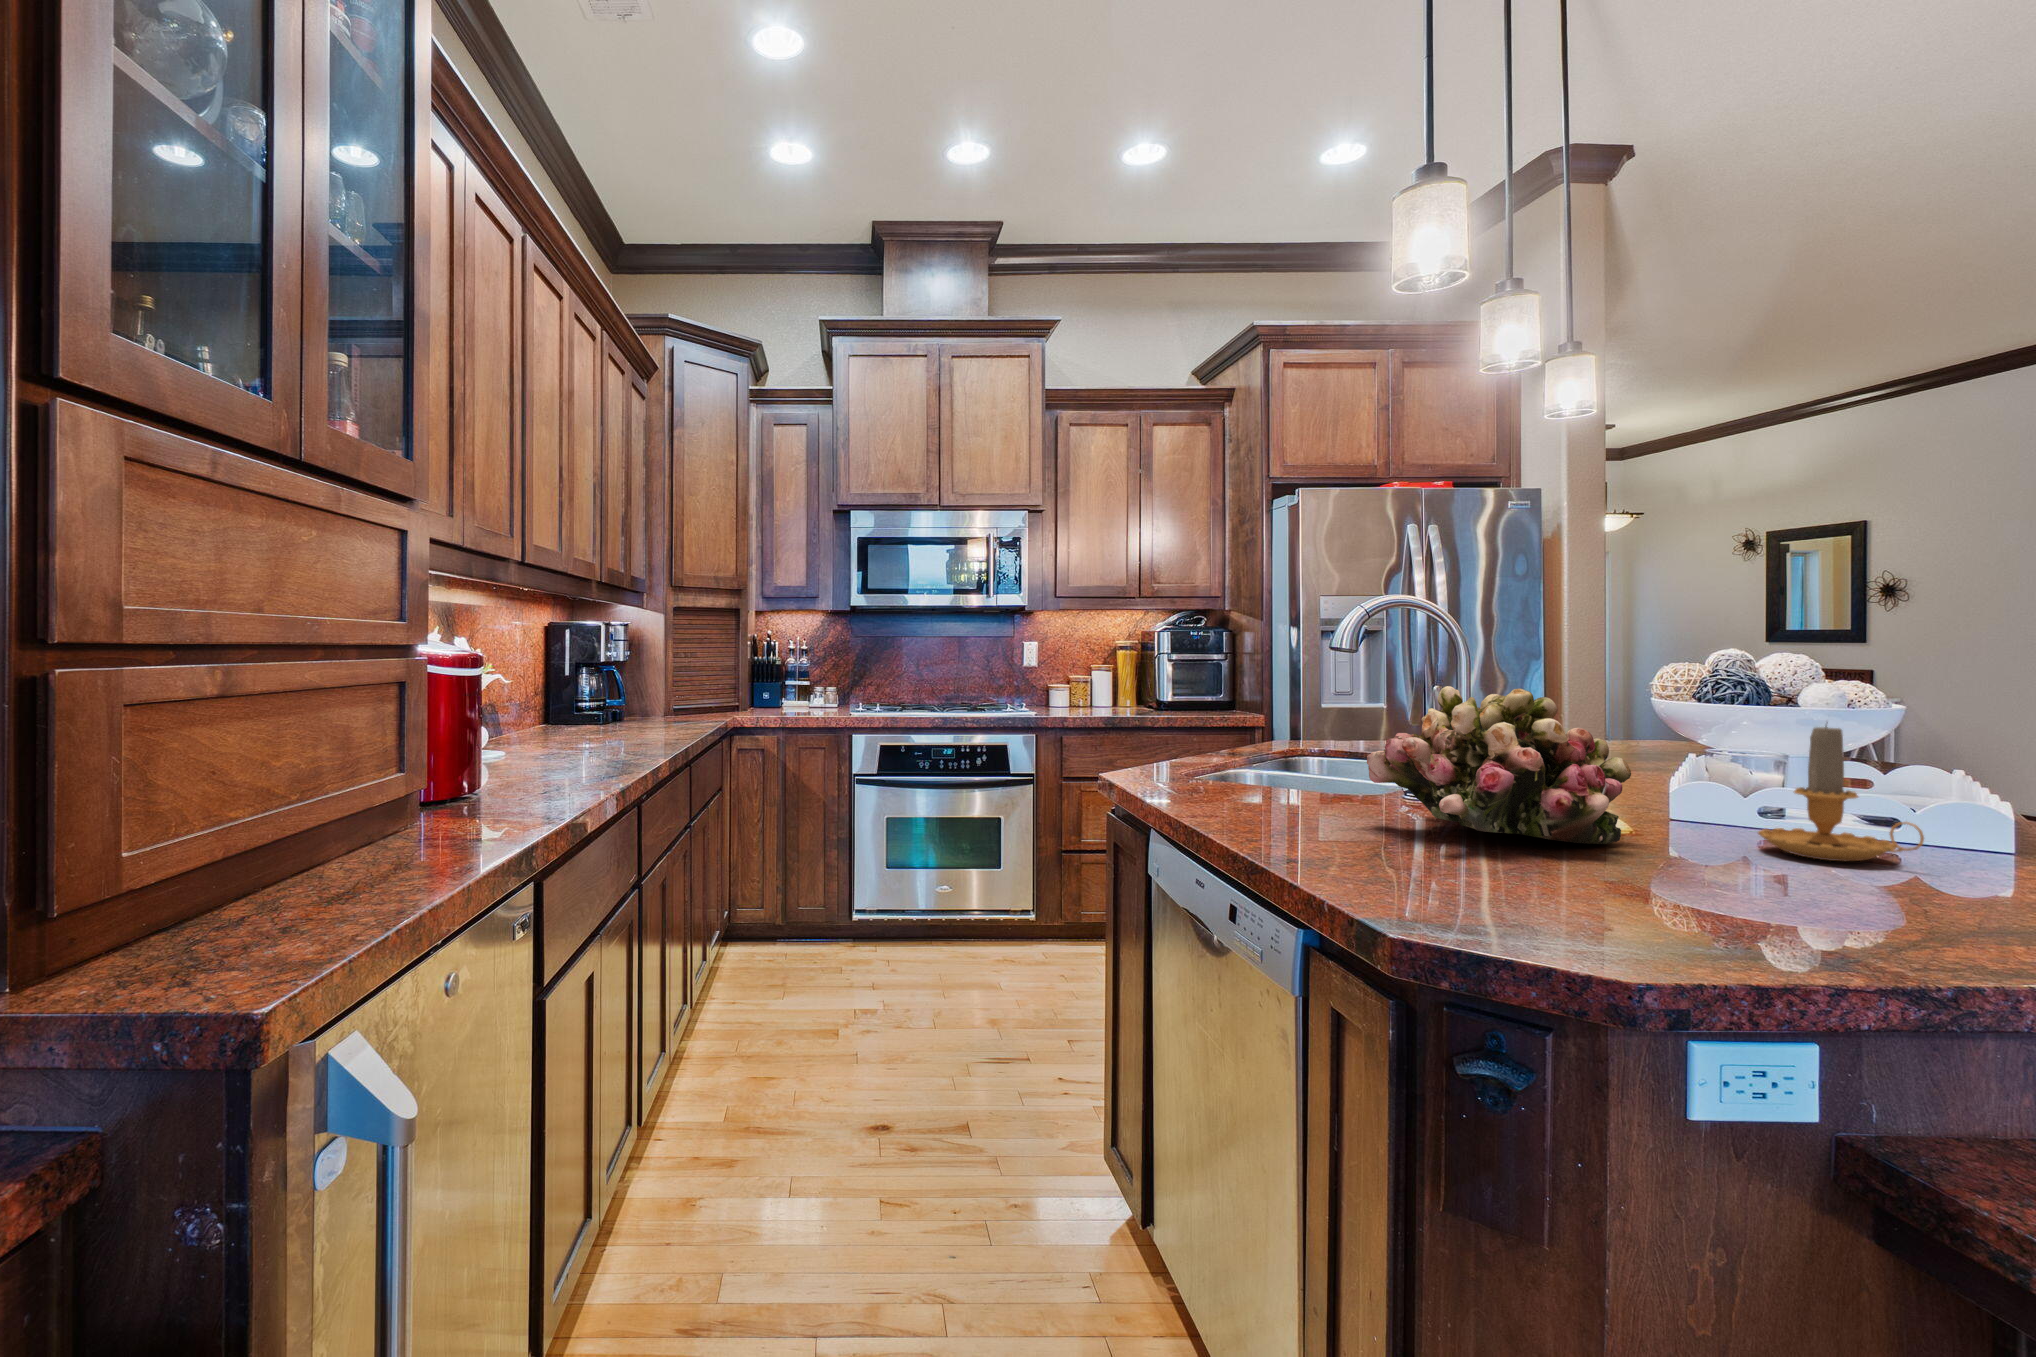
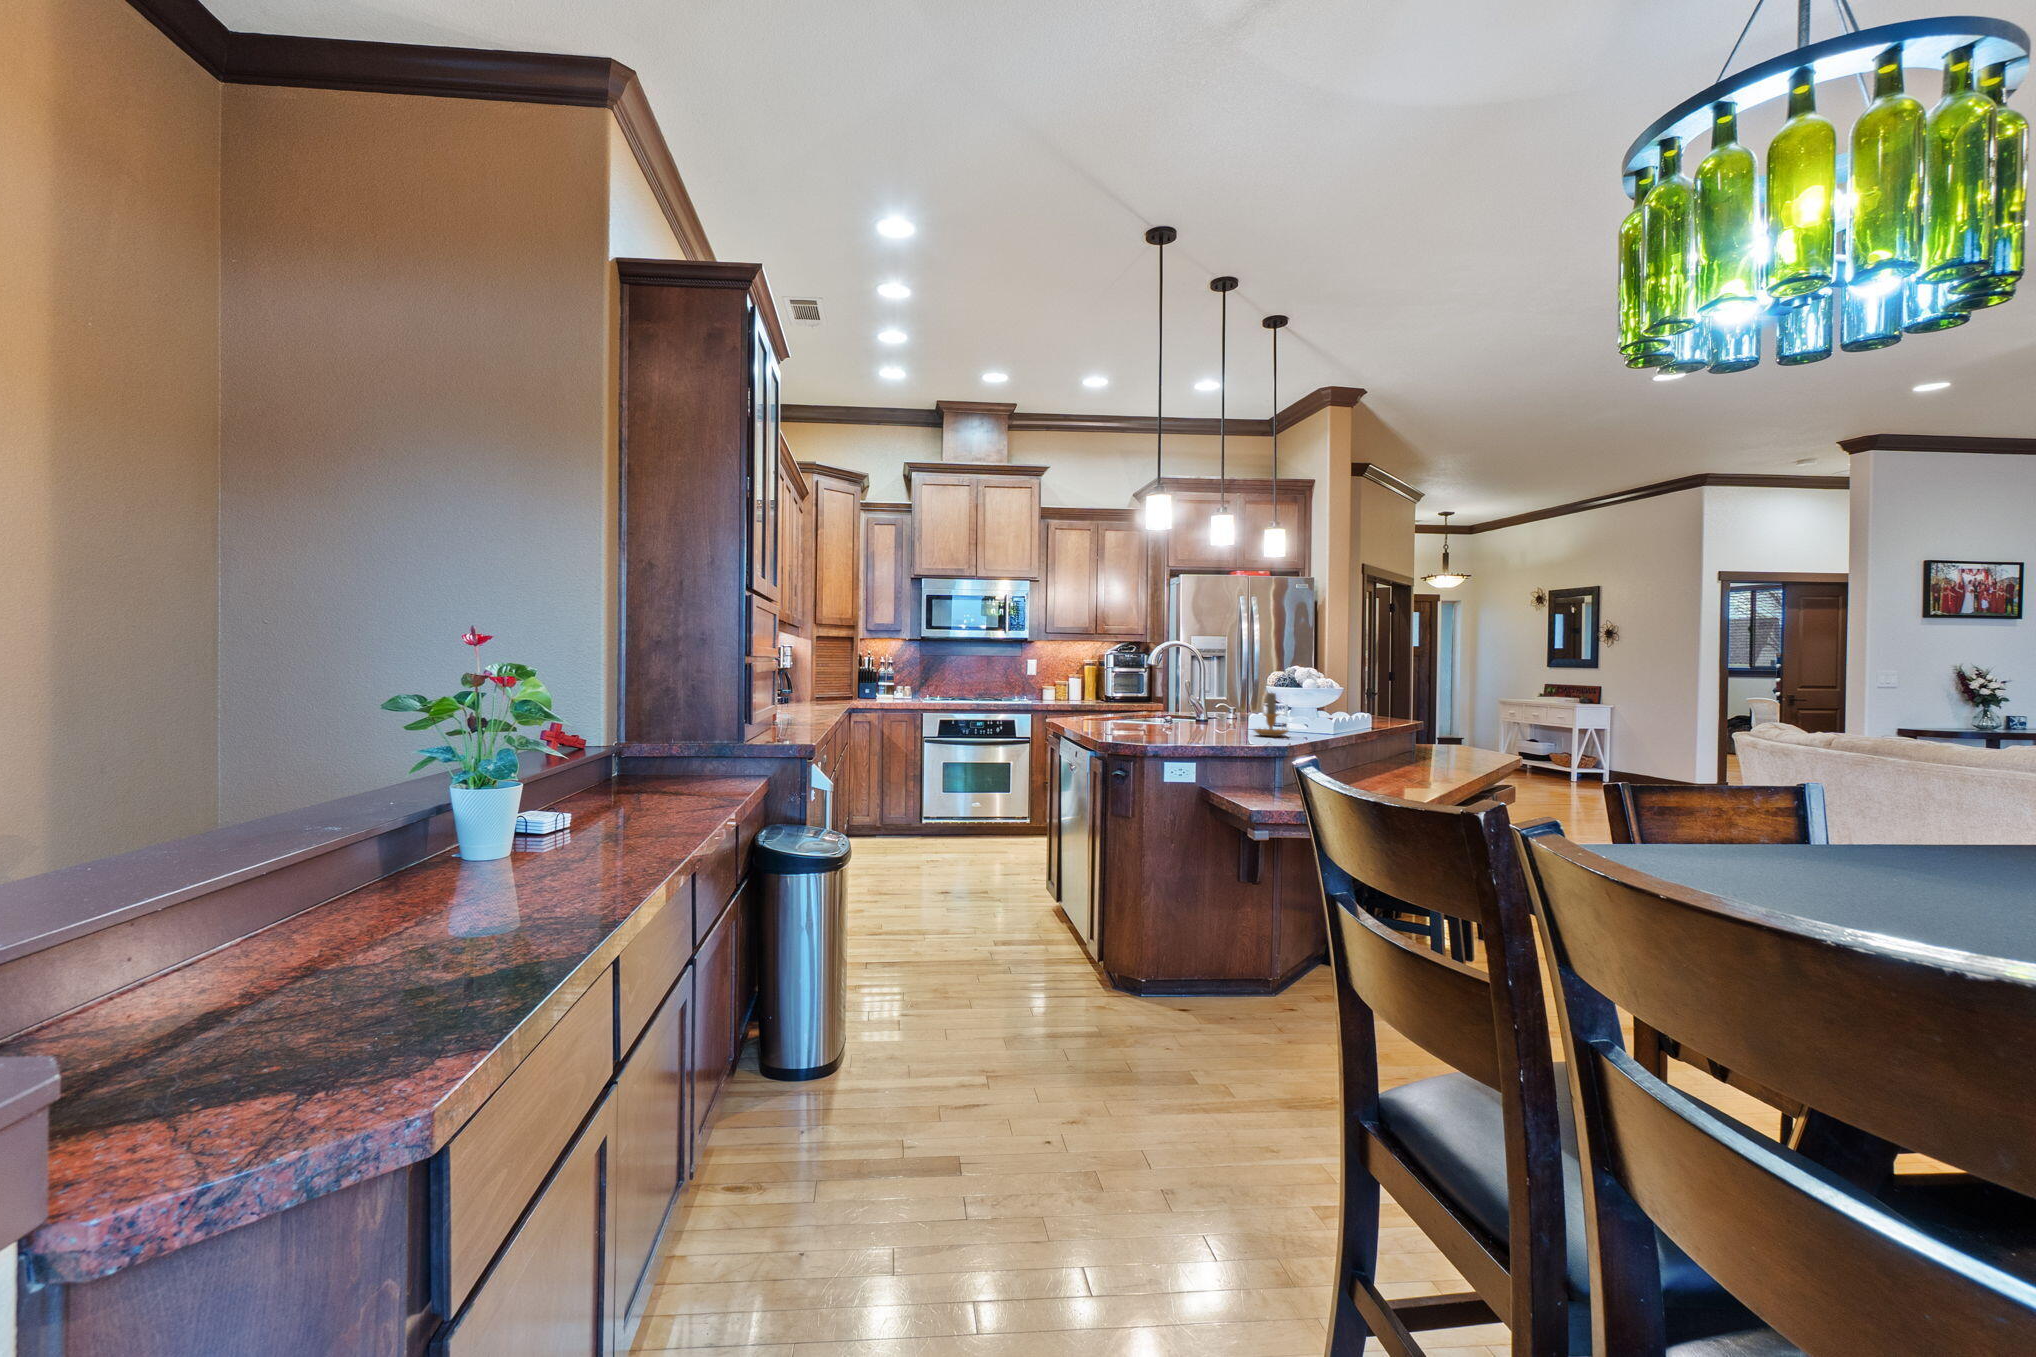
flower arrangement: present [1367,686,1631,844] -> none [1129,679,1215,733]

